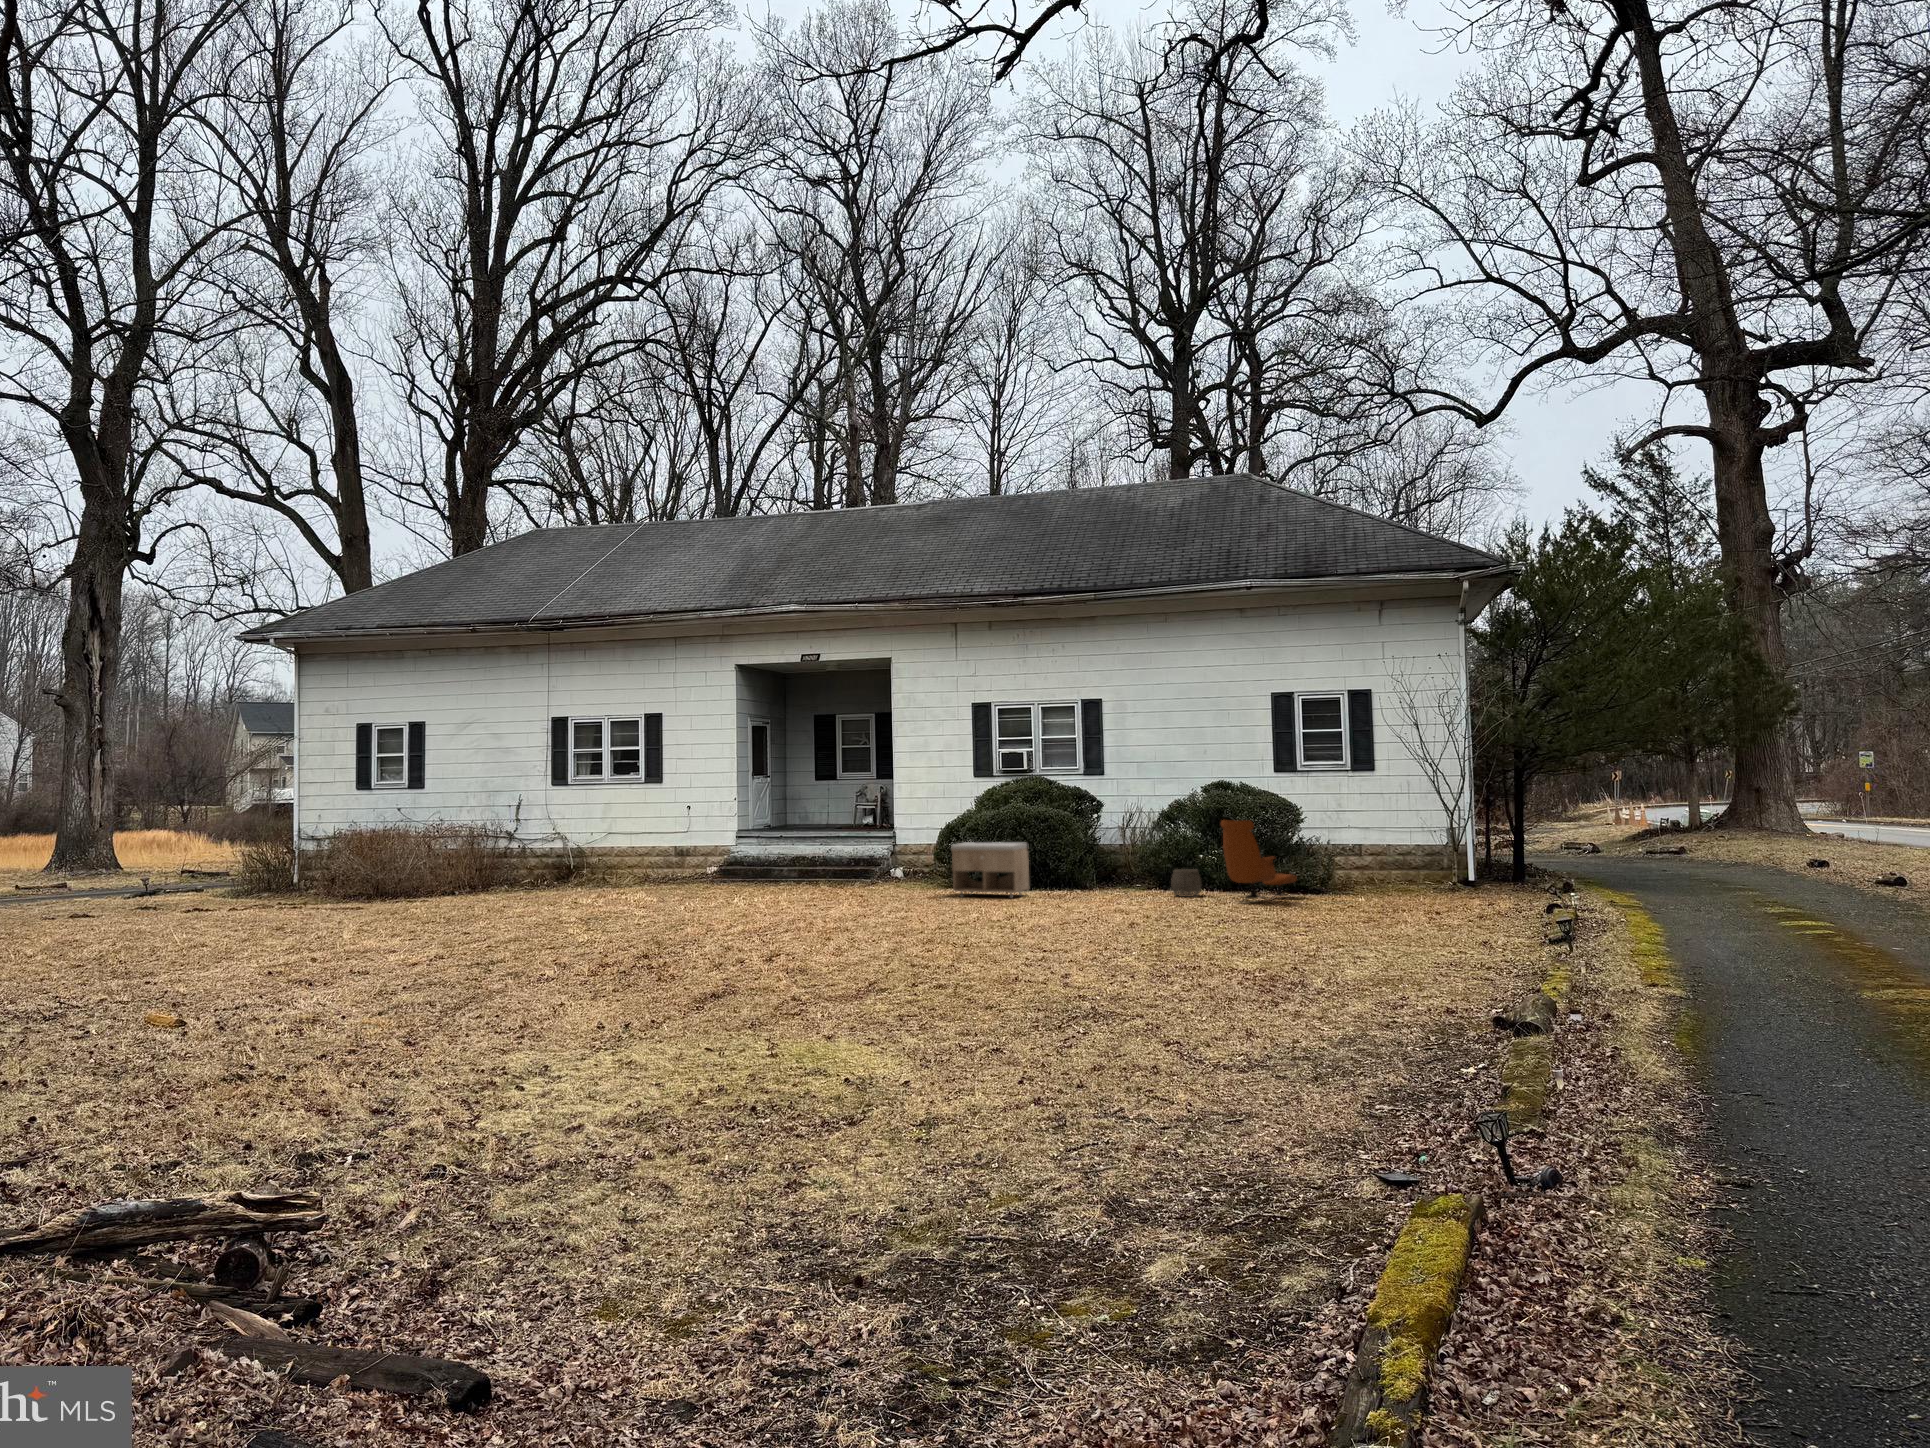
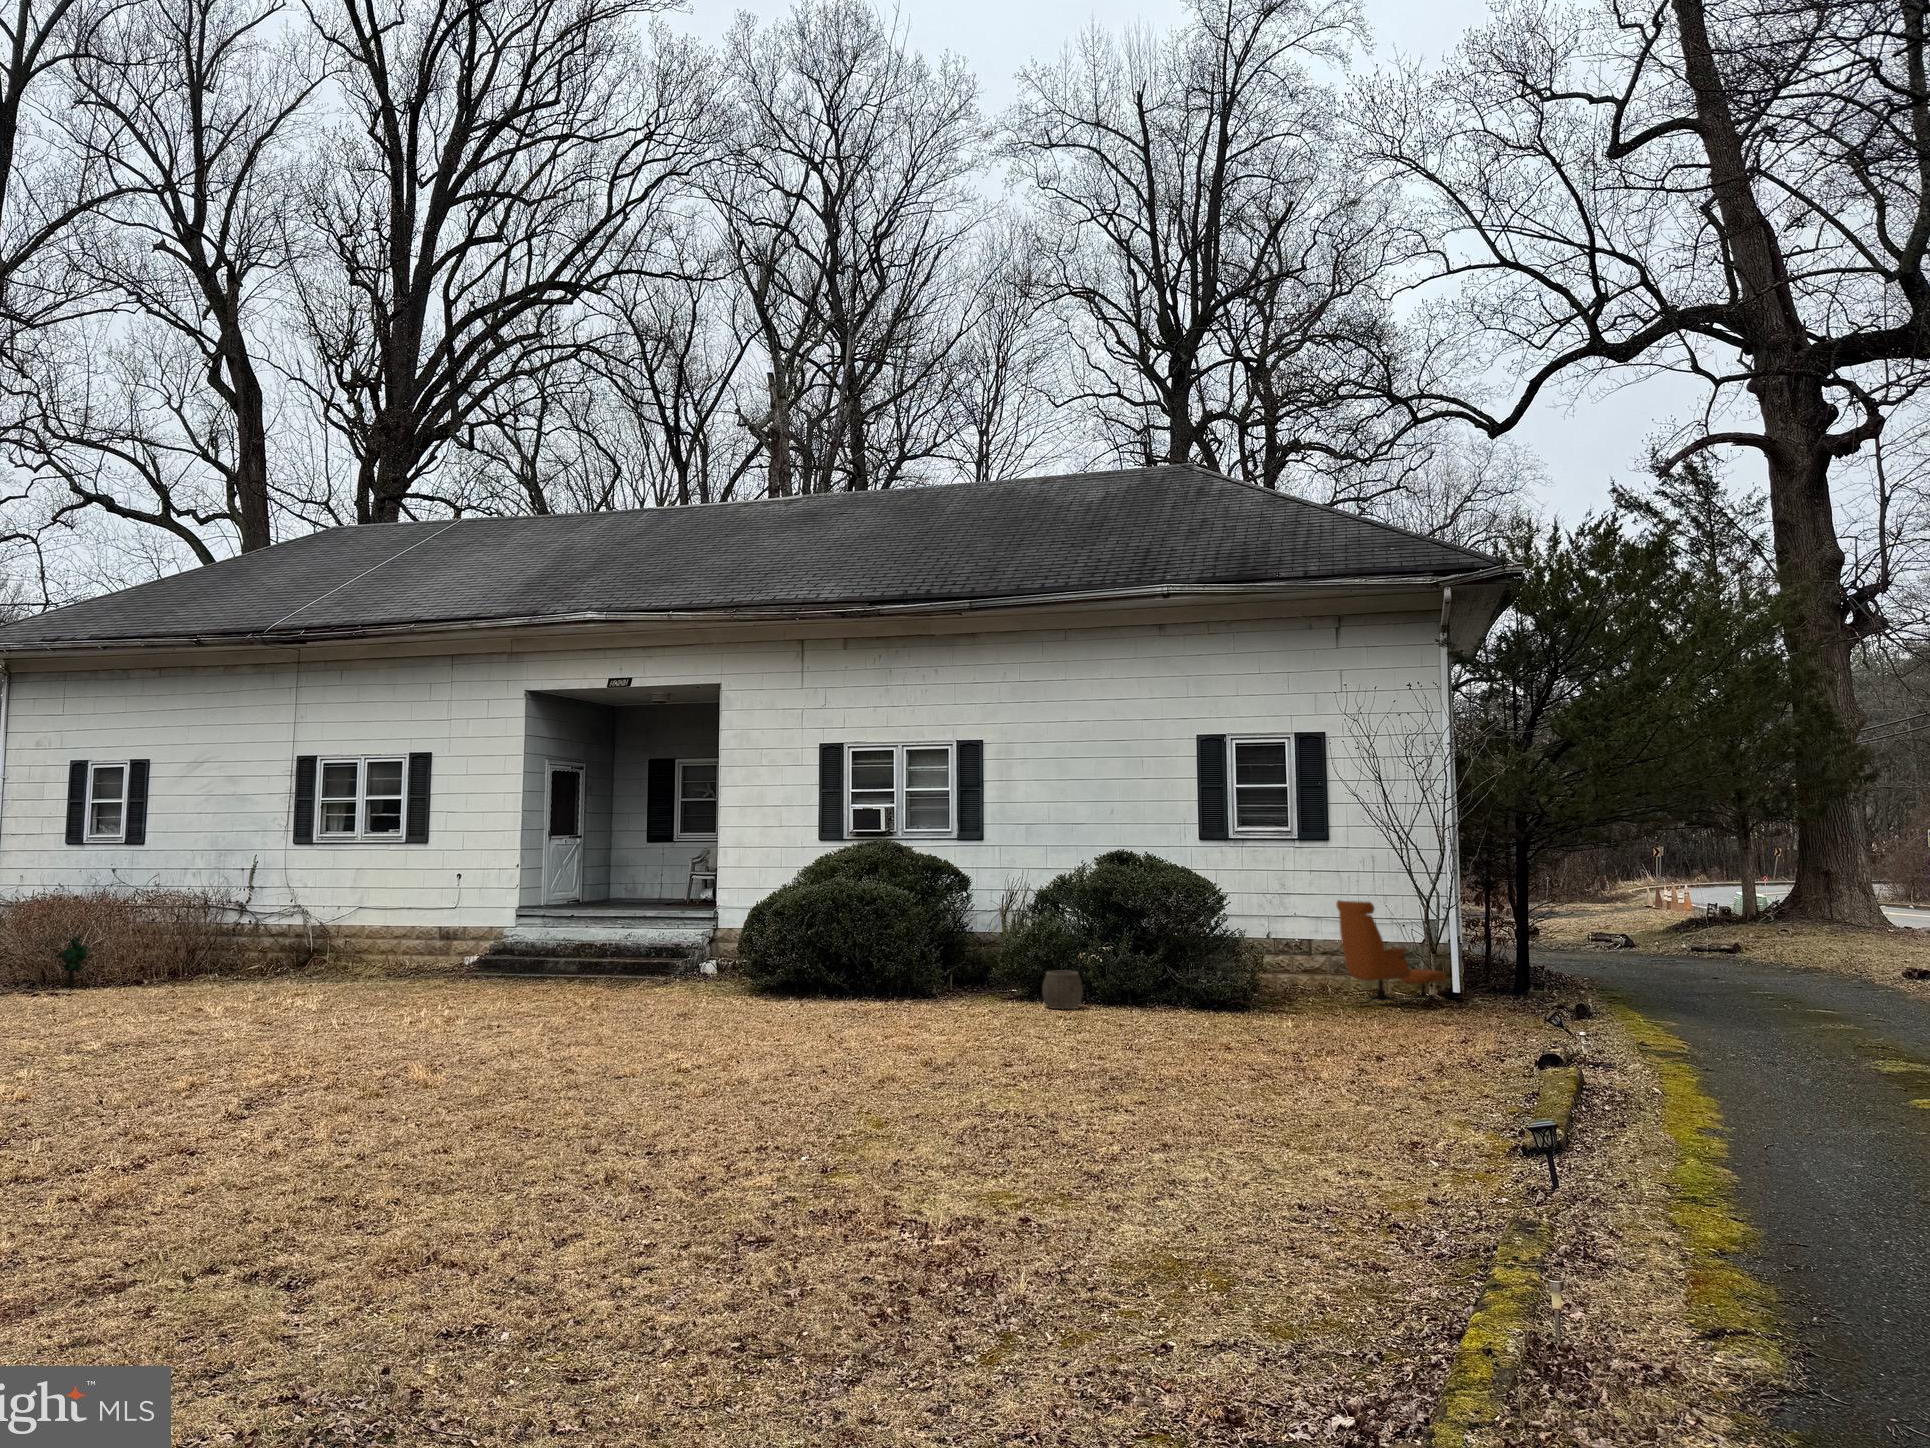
lounge chair: present [1221,820,1297,902] -> present [1336,900,1446,1006]
storage bench: present [951,842,1029,897] -> none [751,929,856,1007]
decorative plant: none [410,855,435,895] -> present [57,934,88,987]

